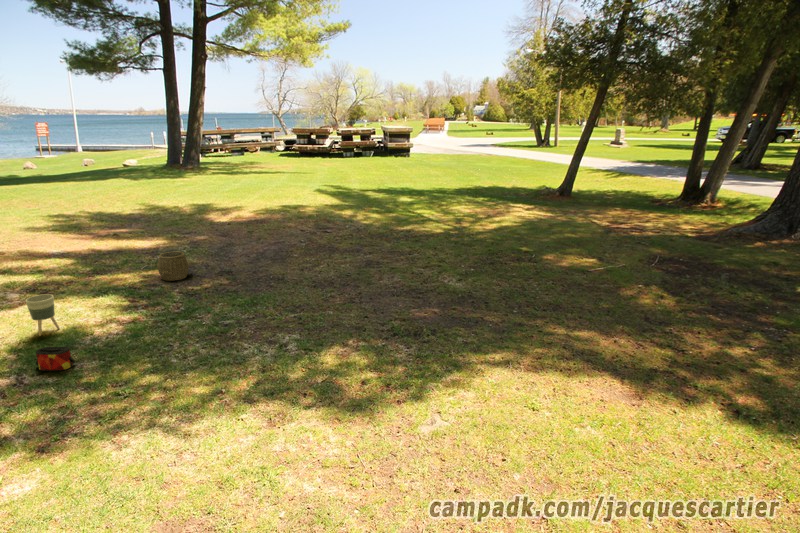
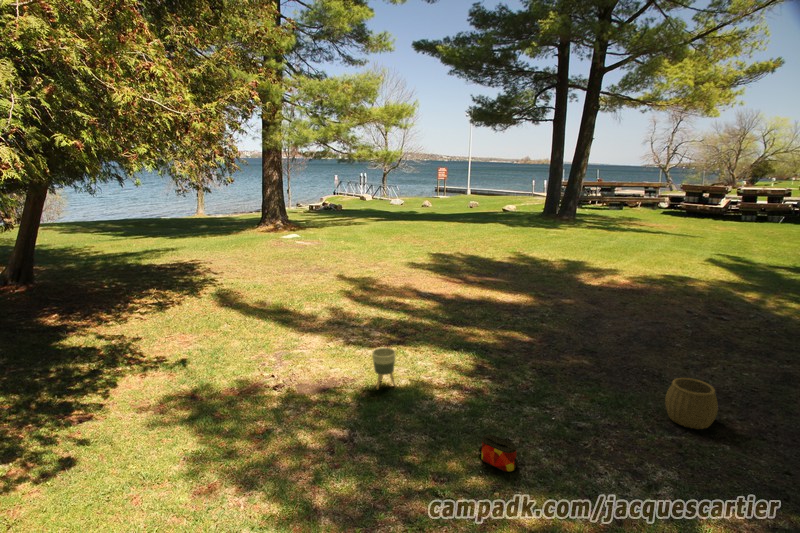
woven basket: present [158,251,189,281] -> present [666,378,718,429]
bag: present [36,347,75,371] -> present [479,434,519,472]

